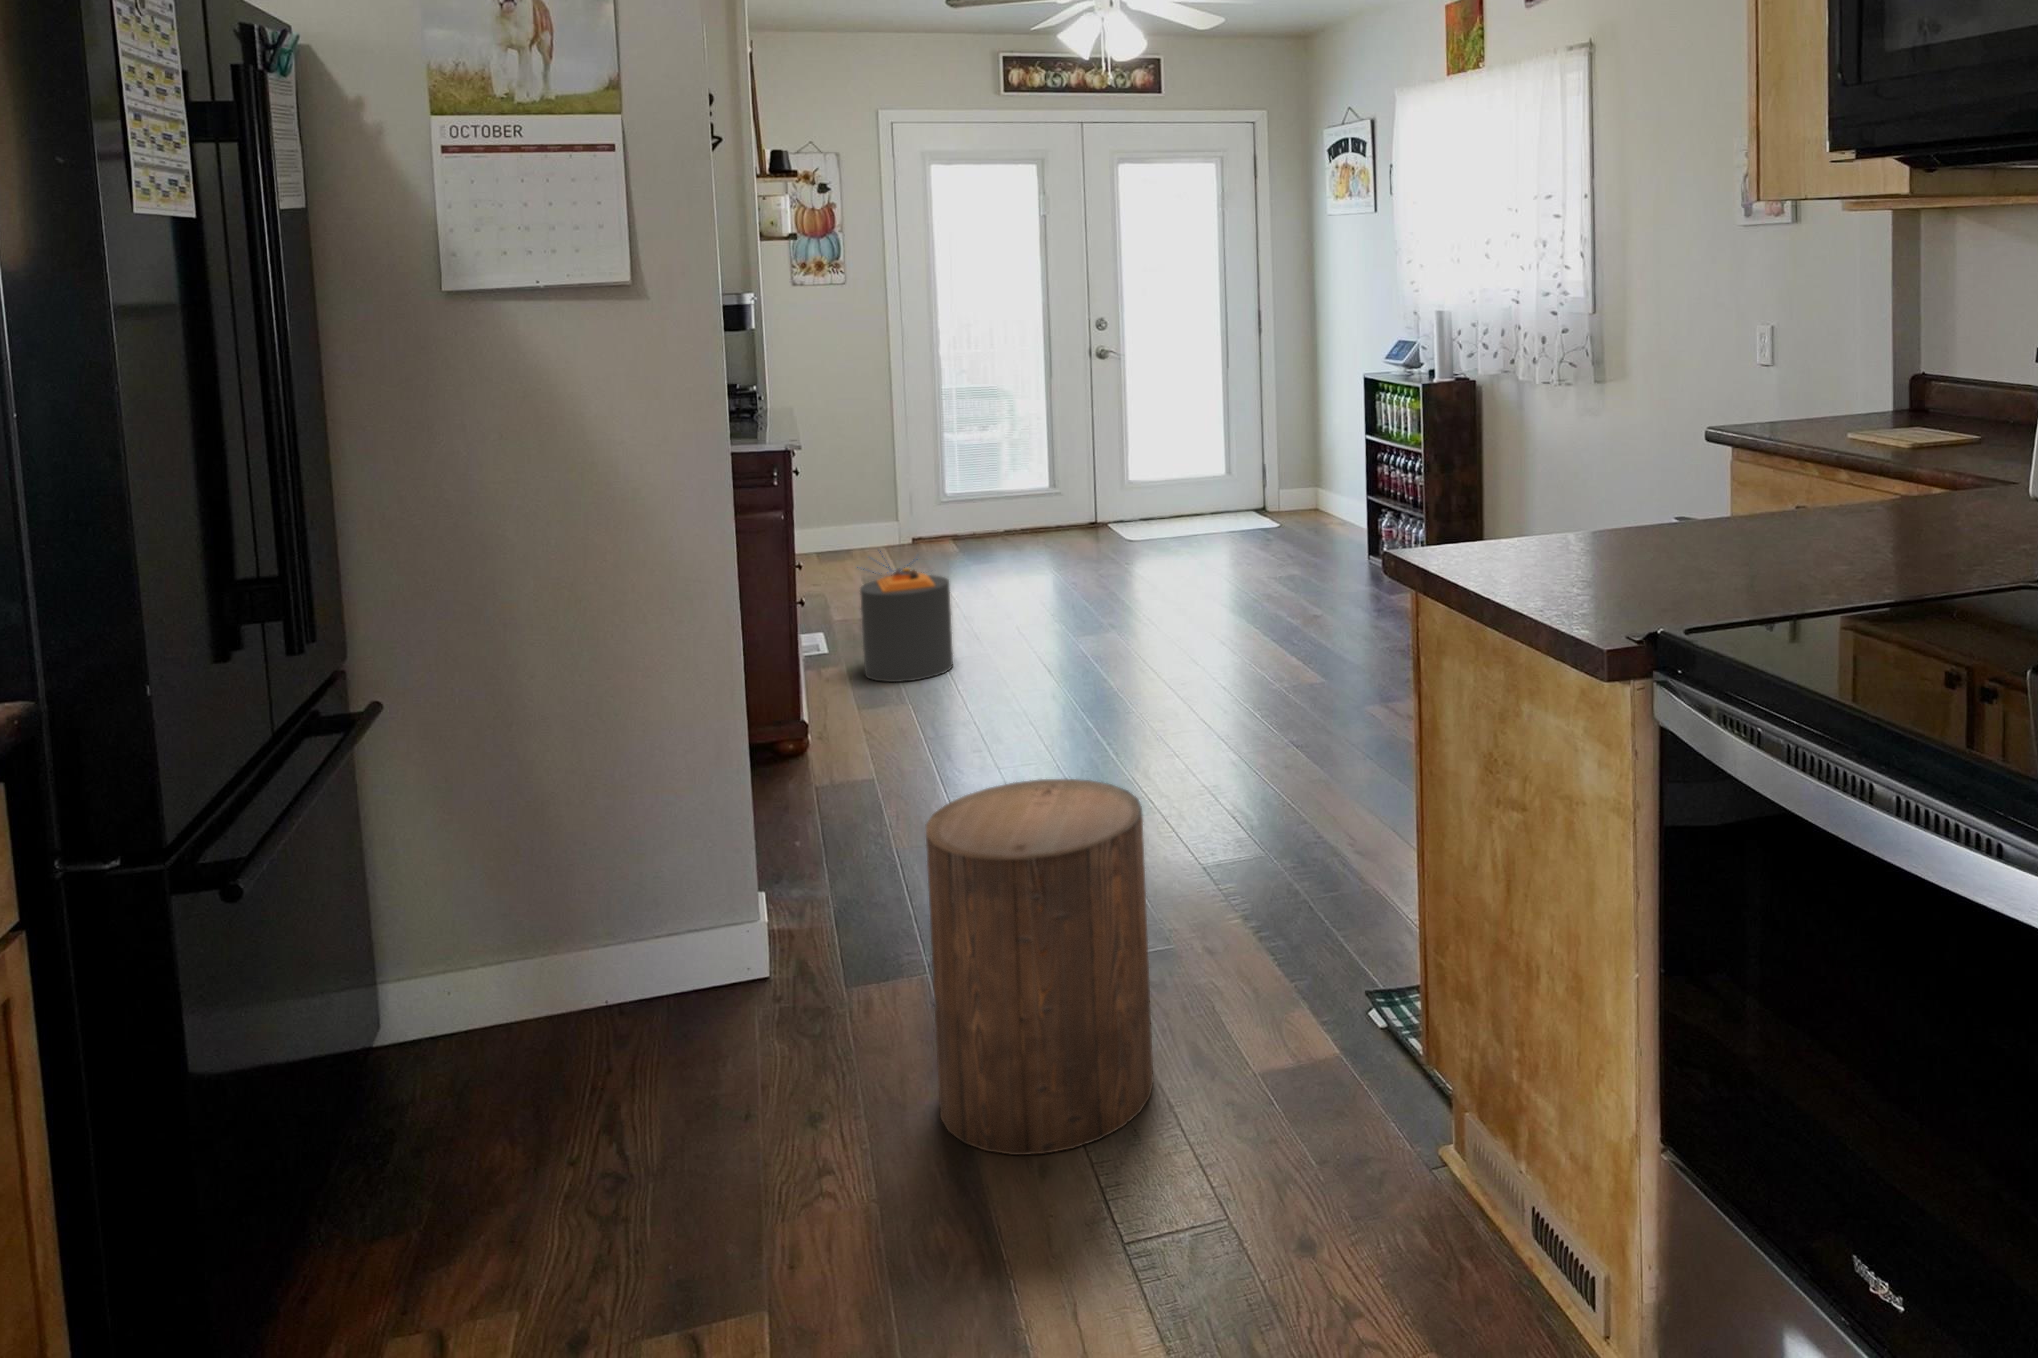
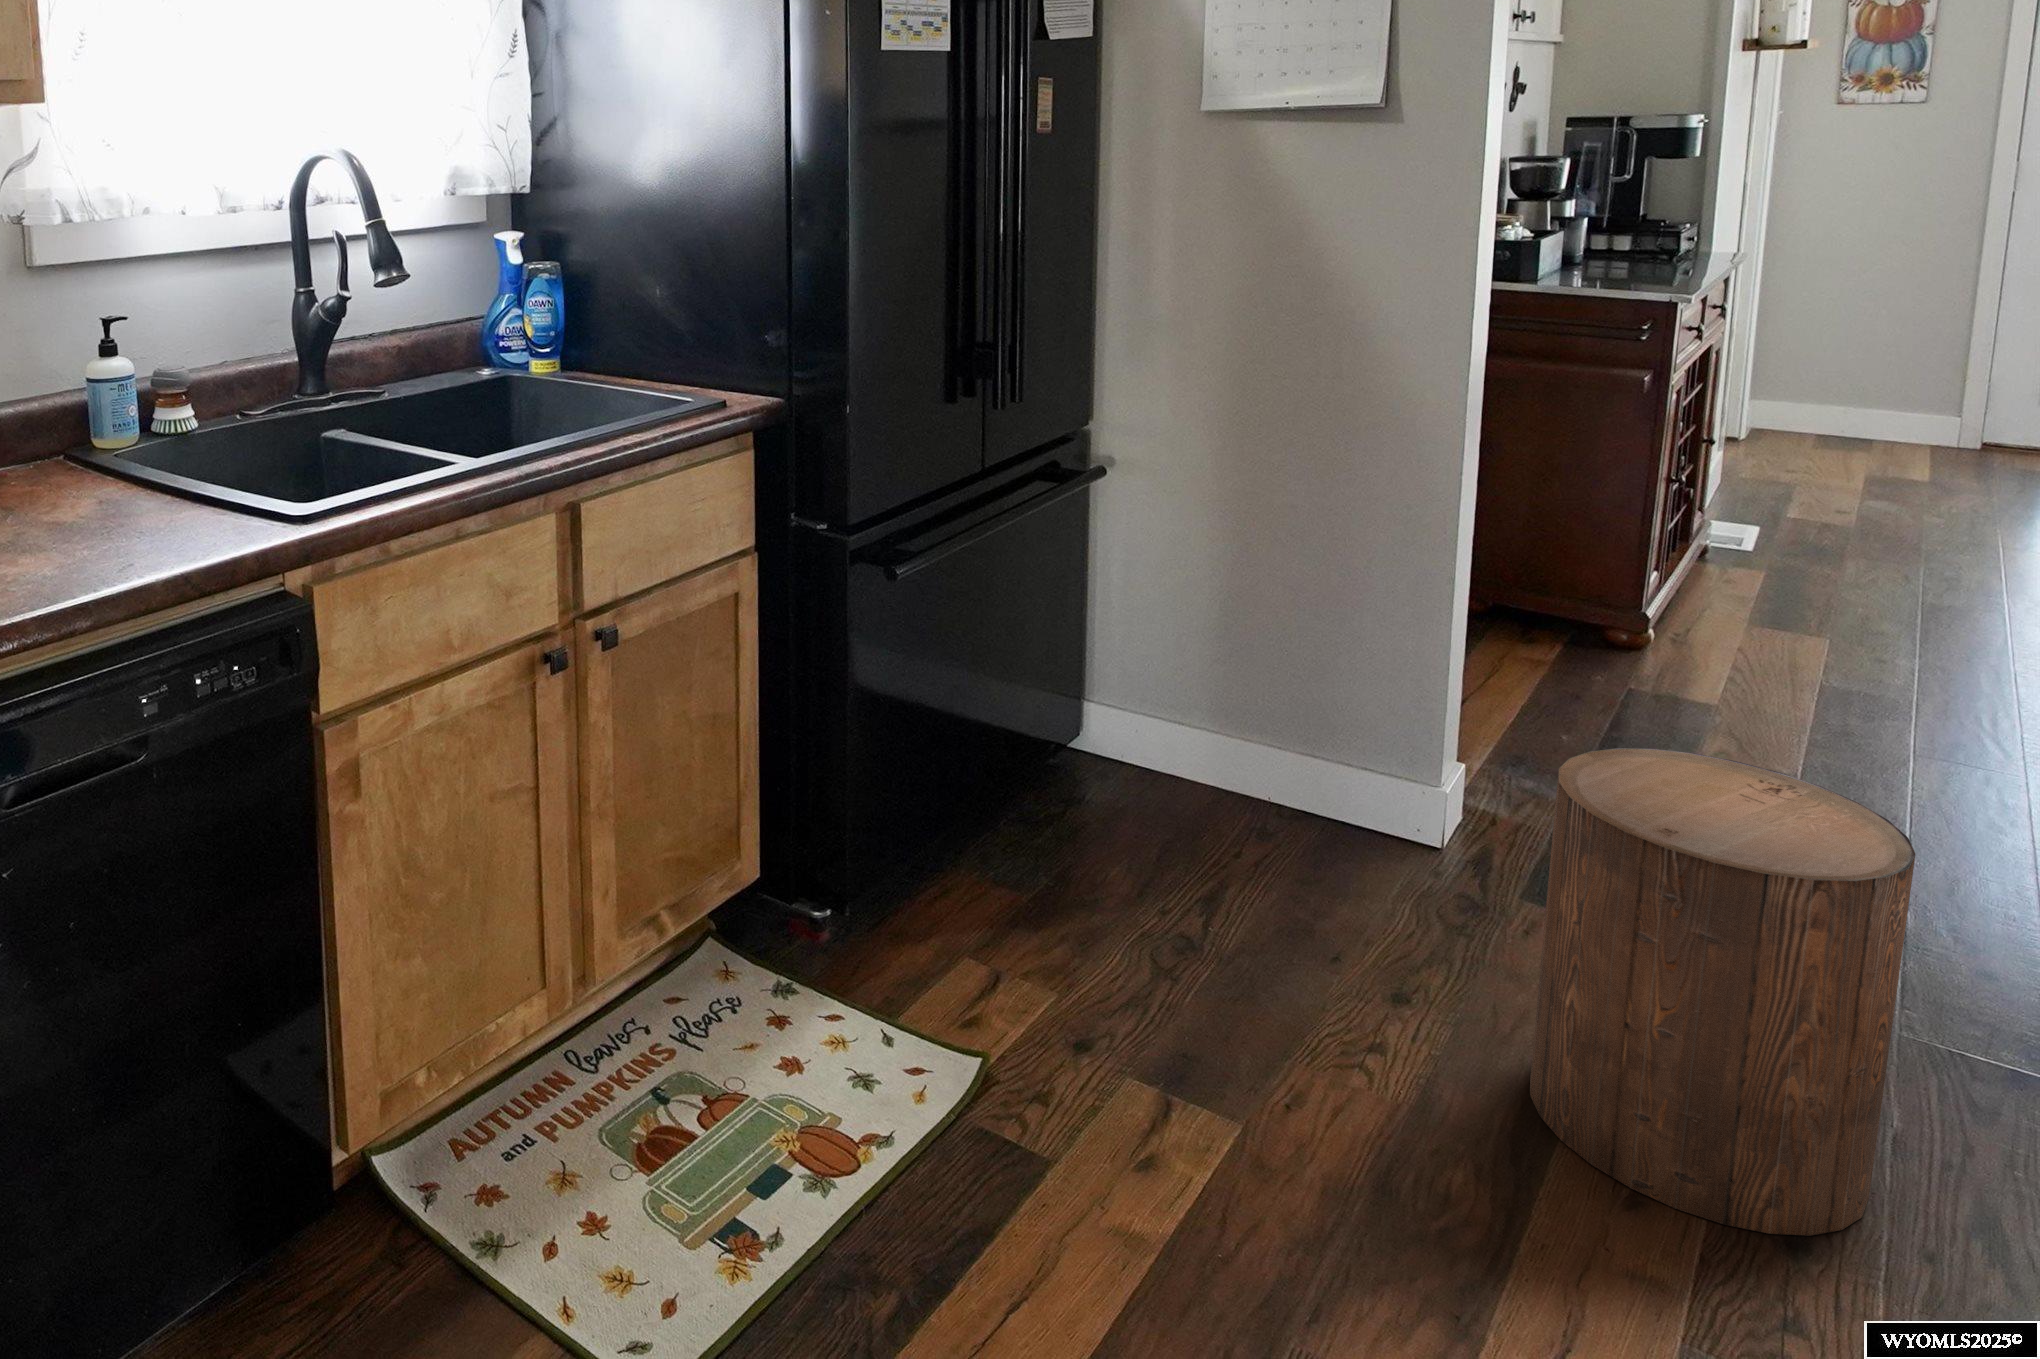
trash can: present [857,551,953,682] -> none [1781,440,1945,622]

